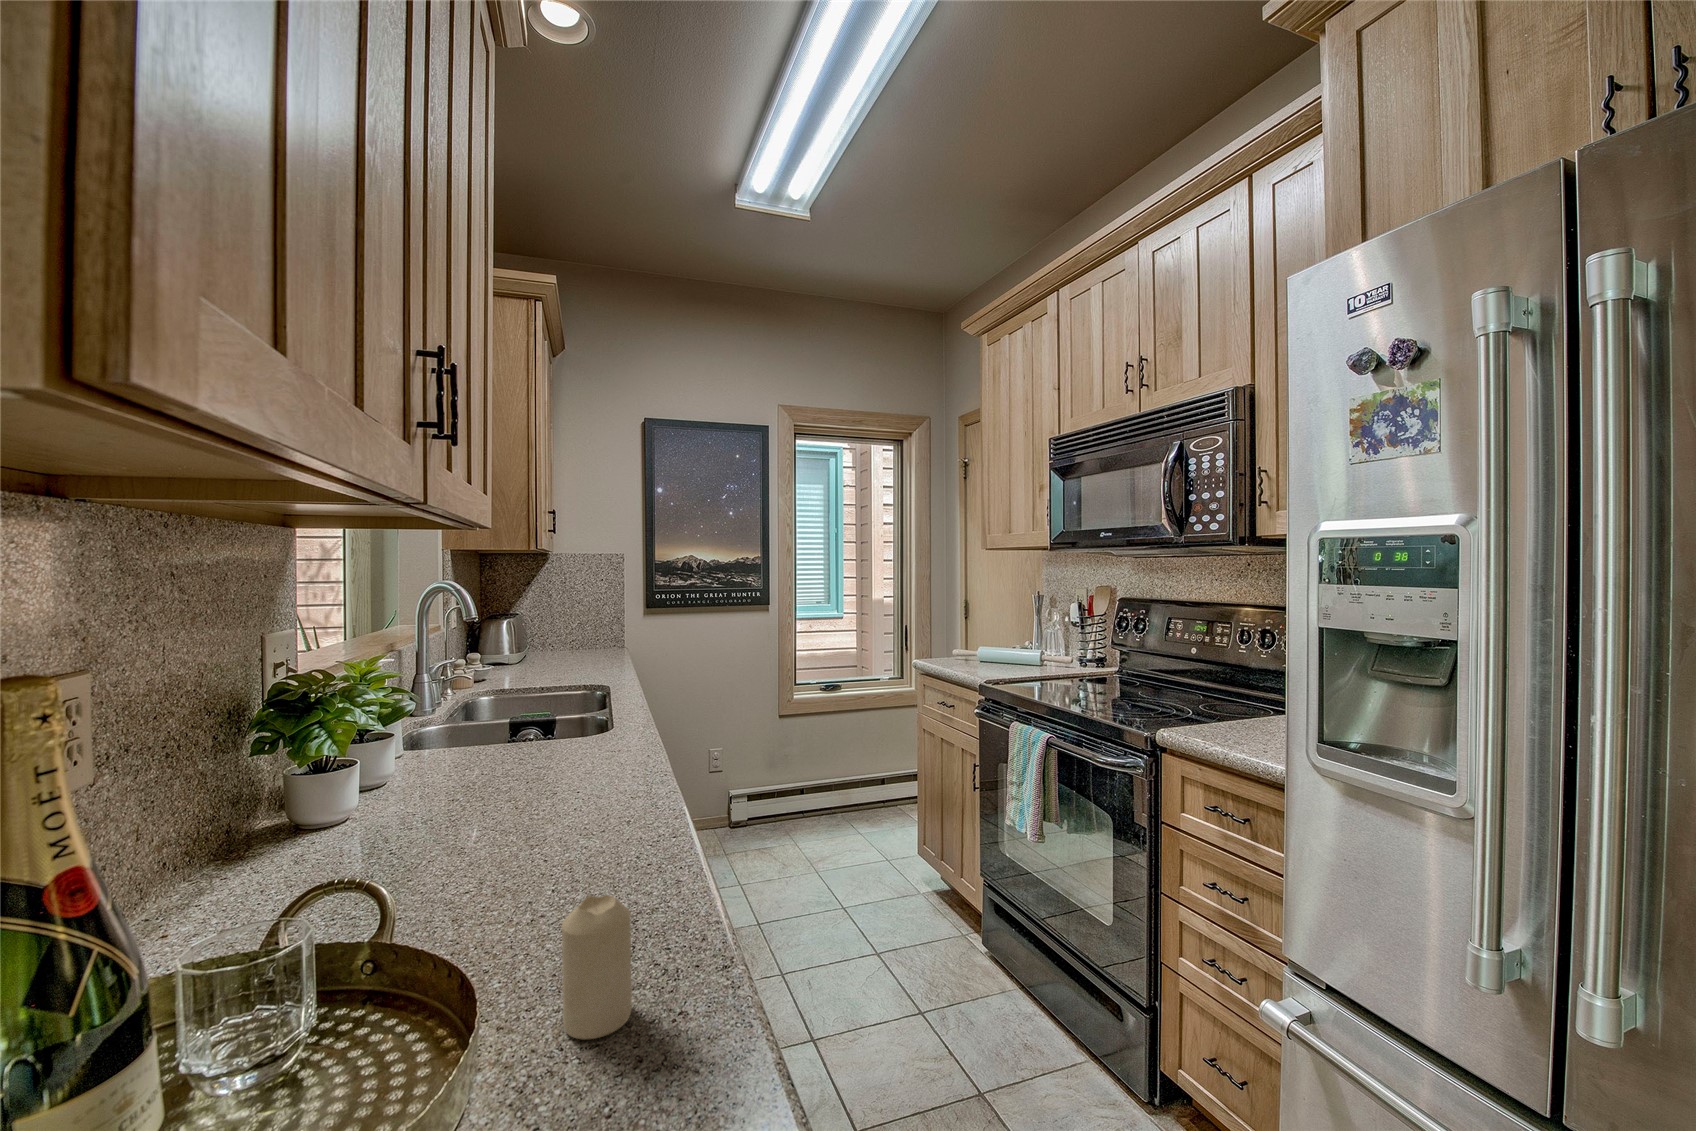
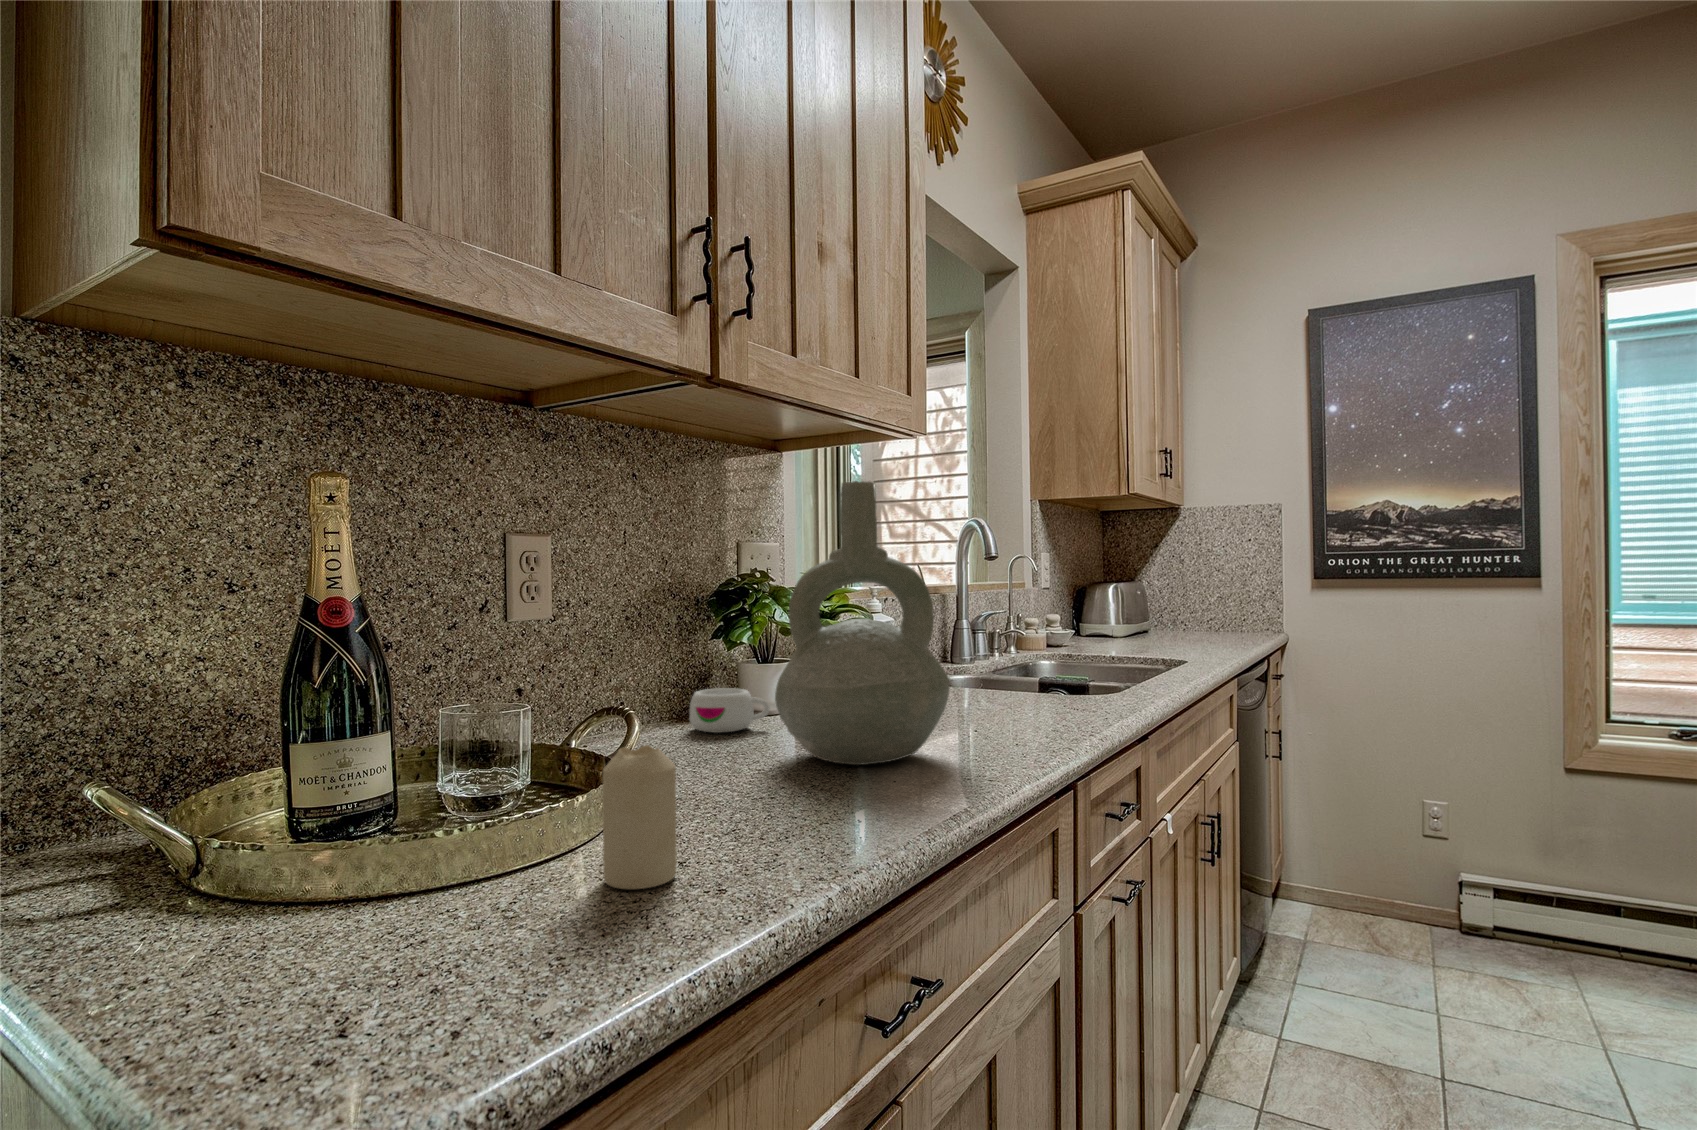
decorative vase: none [448,593,617,854] -> present [775,481,950,765]
mug: none [266,805,373,866] -> present [690,688,770,733]

